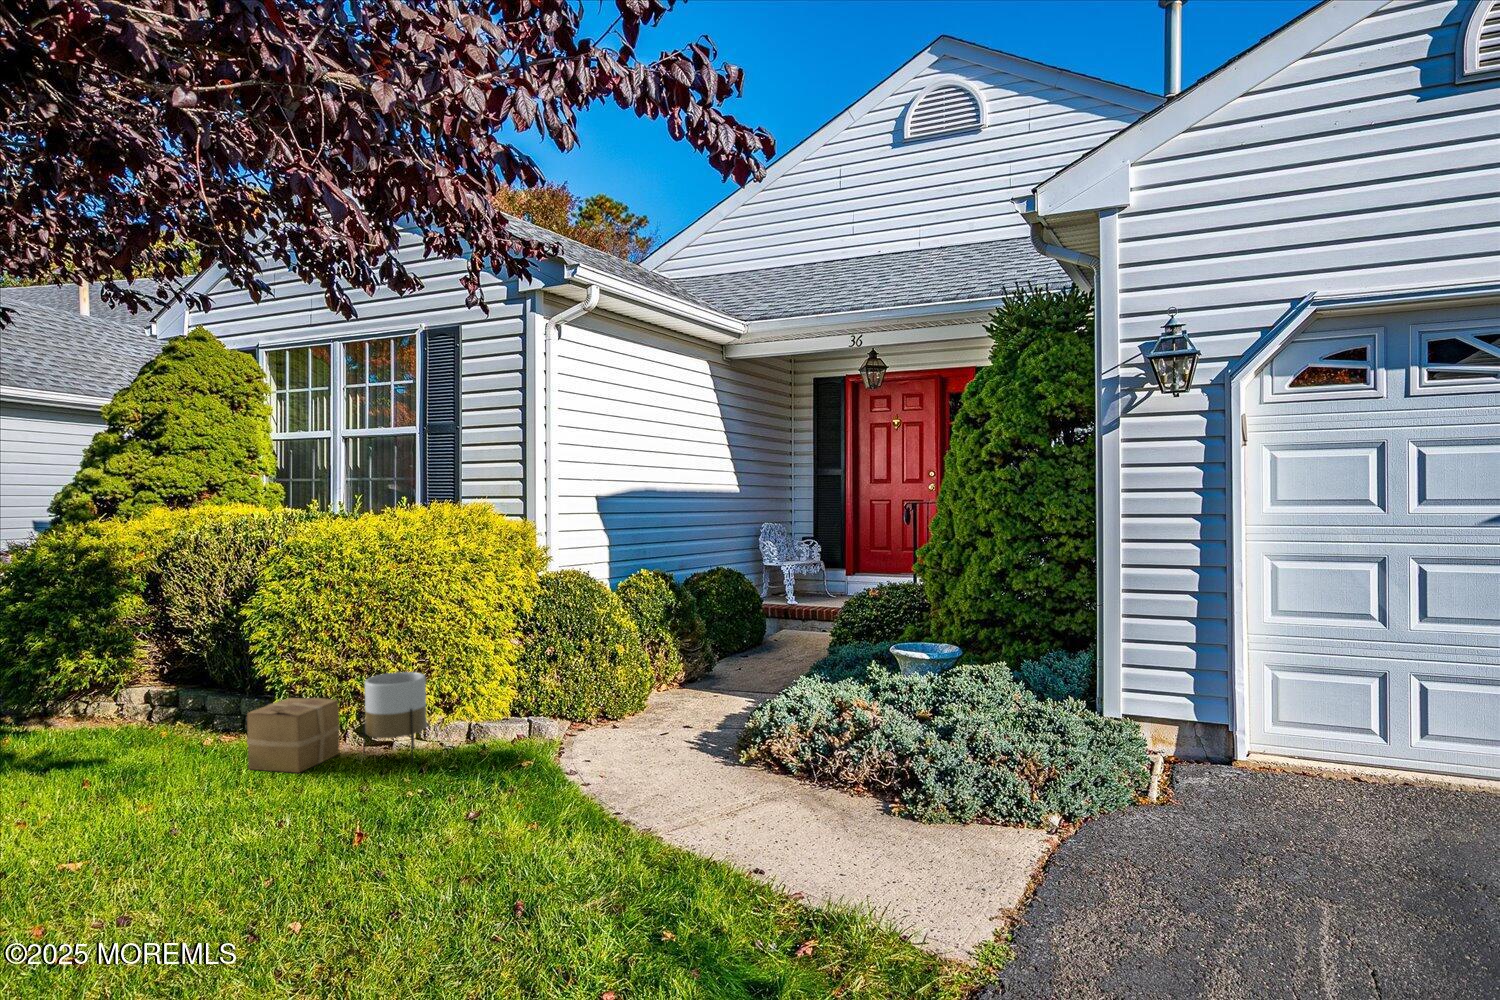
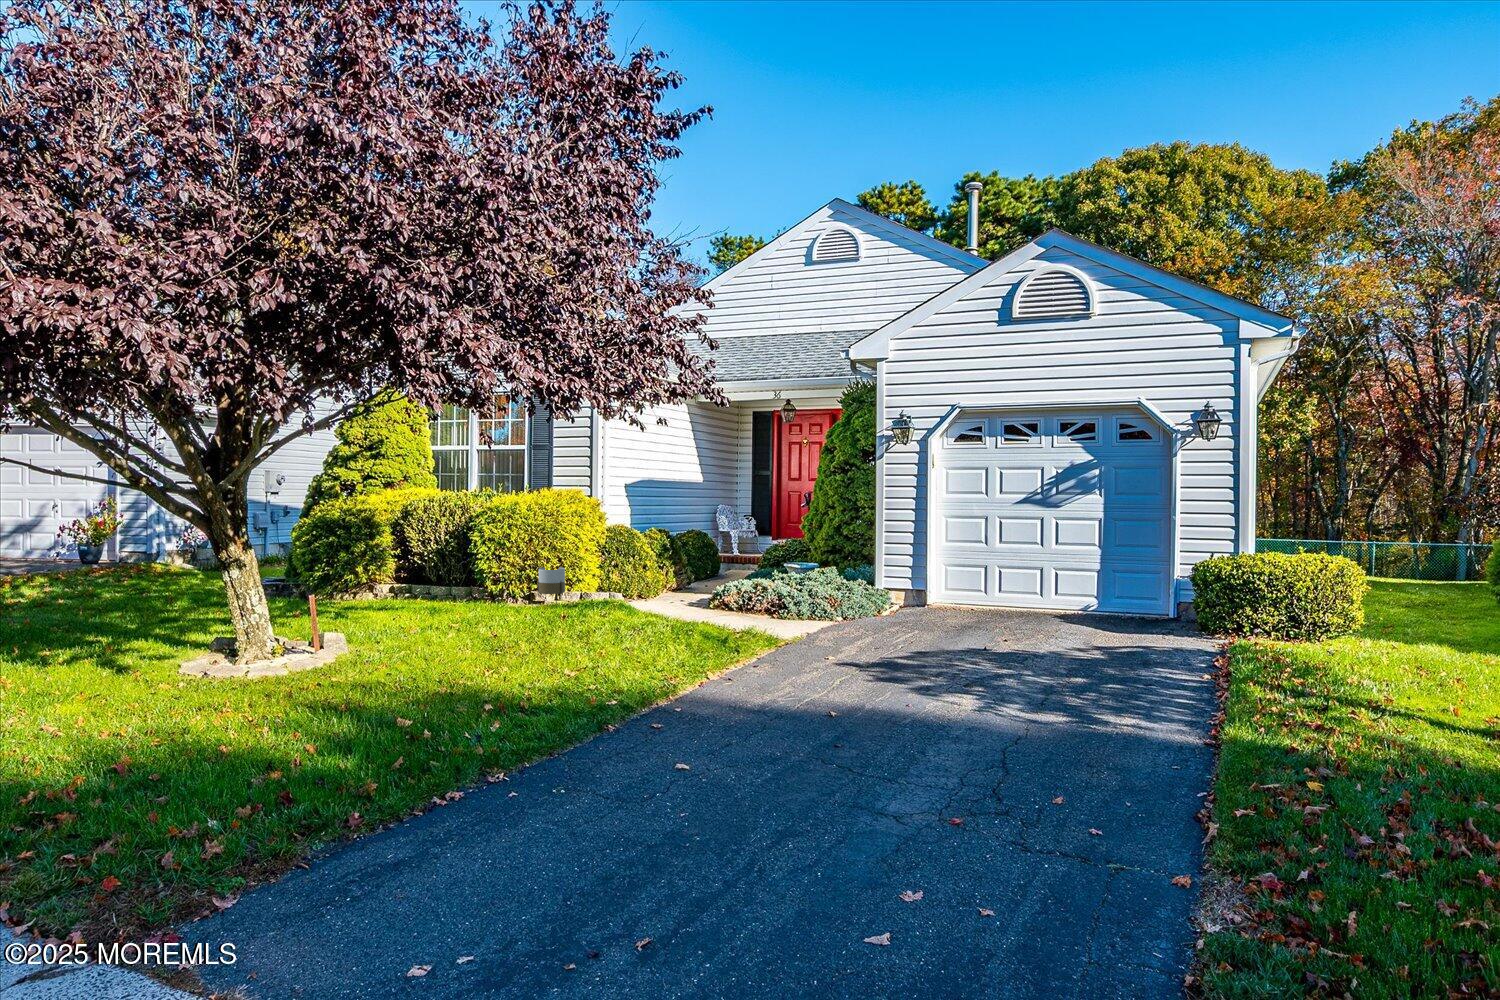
cardboard box: present [247,698,340,773] -> none [487,578,524,608]

